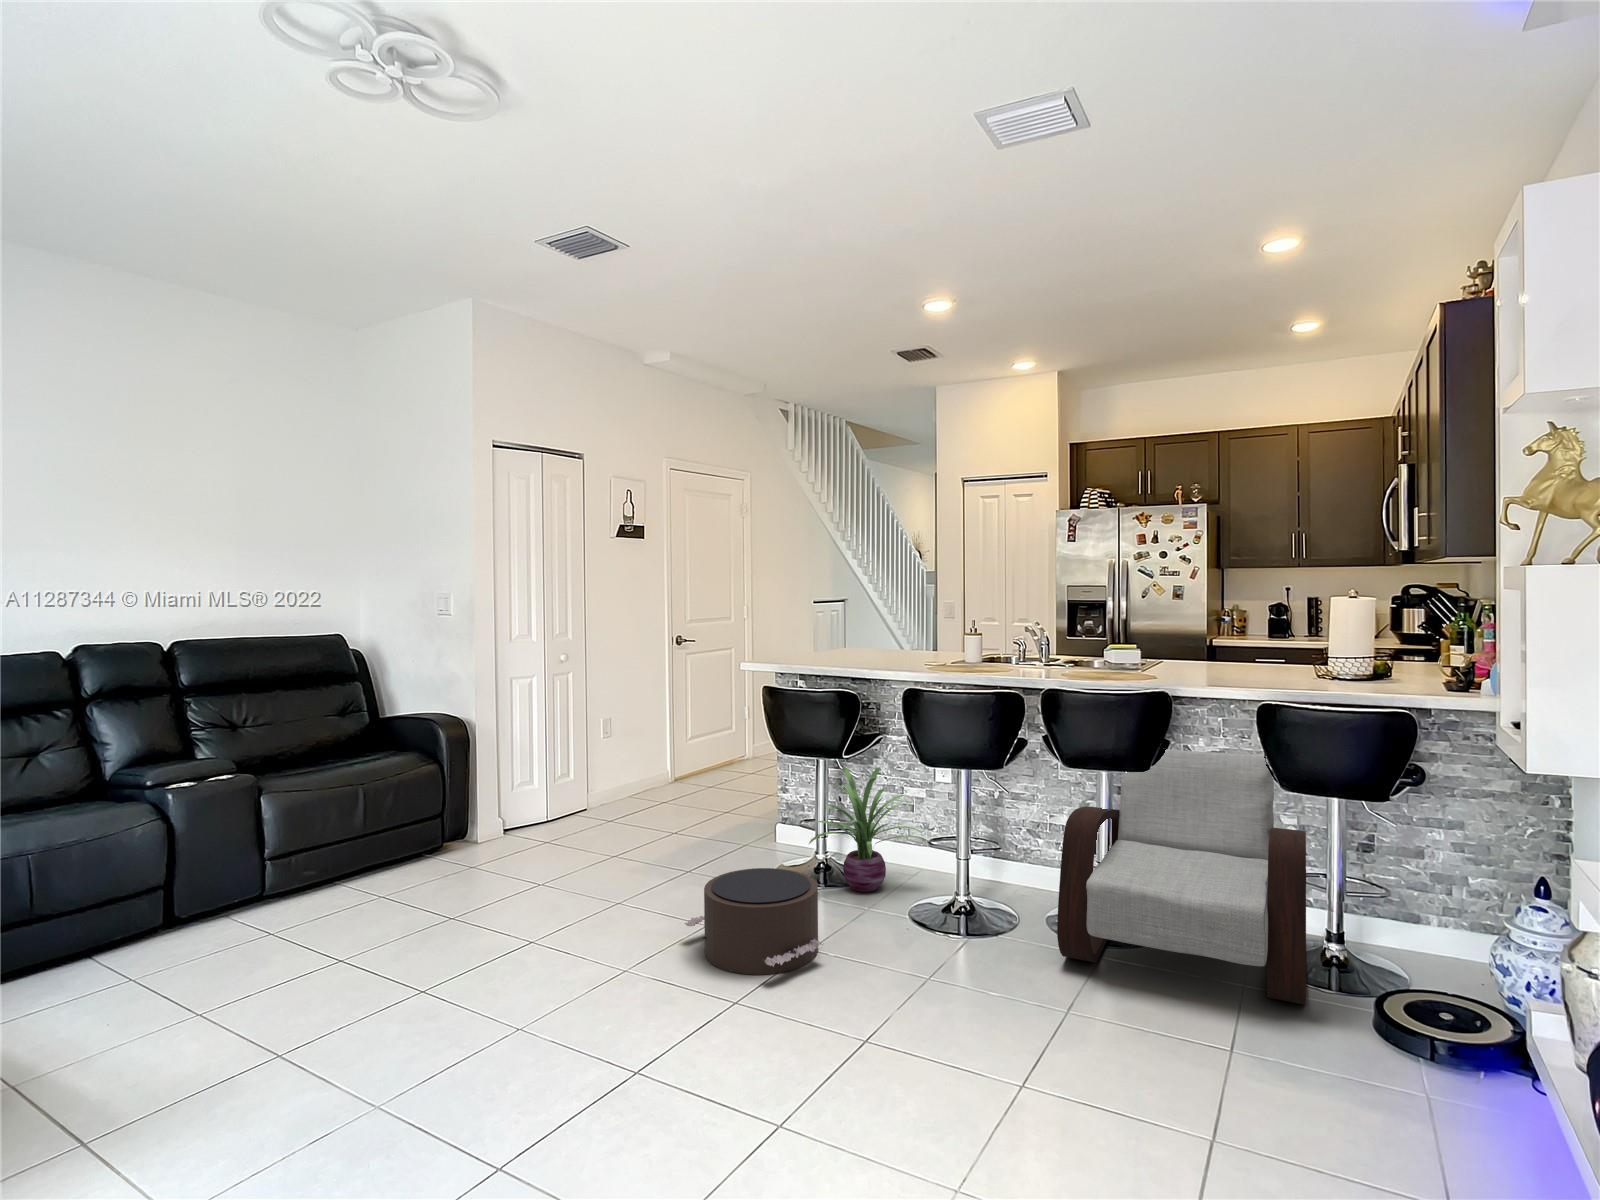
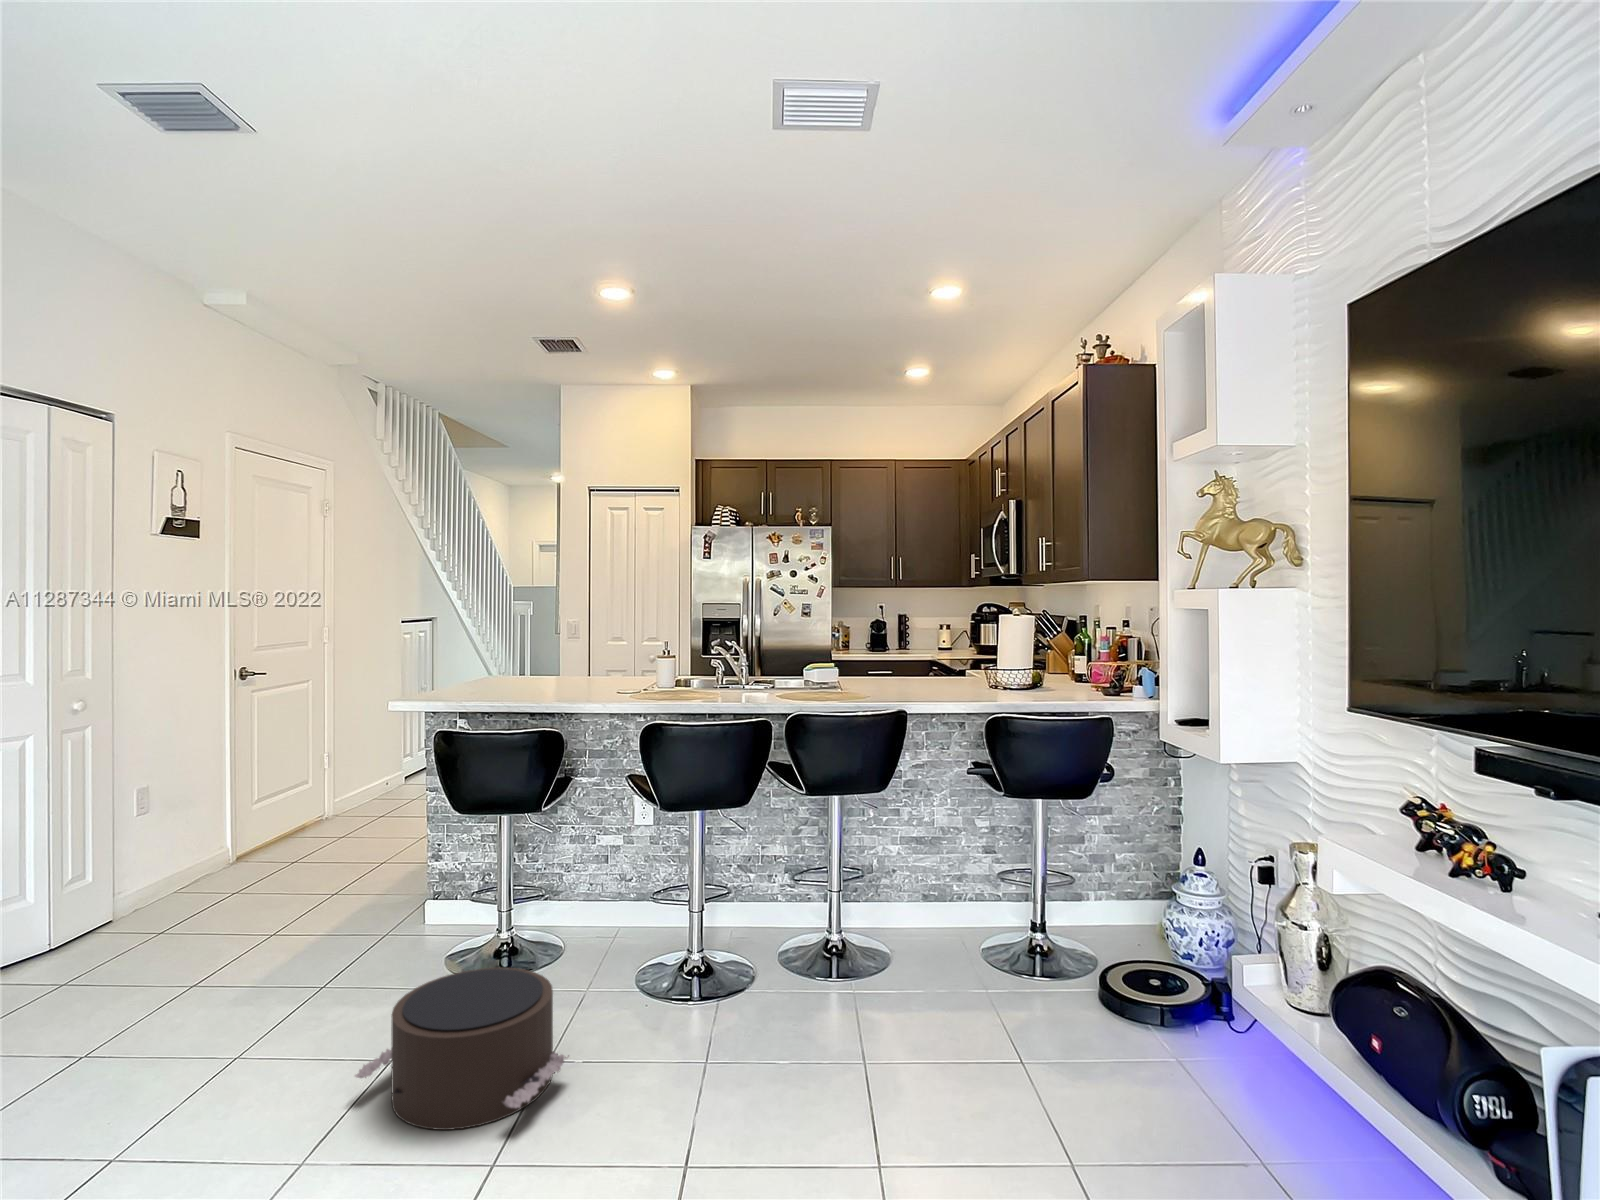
armchair: present [1057,749,1306,1005] -> none [817,765,1057,1001]
decorative plant: present [809,767,927,892] -> none [478,817,642,972]

